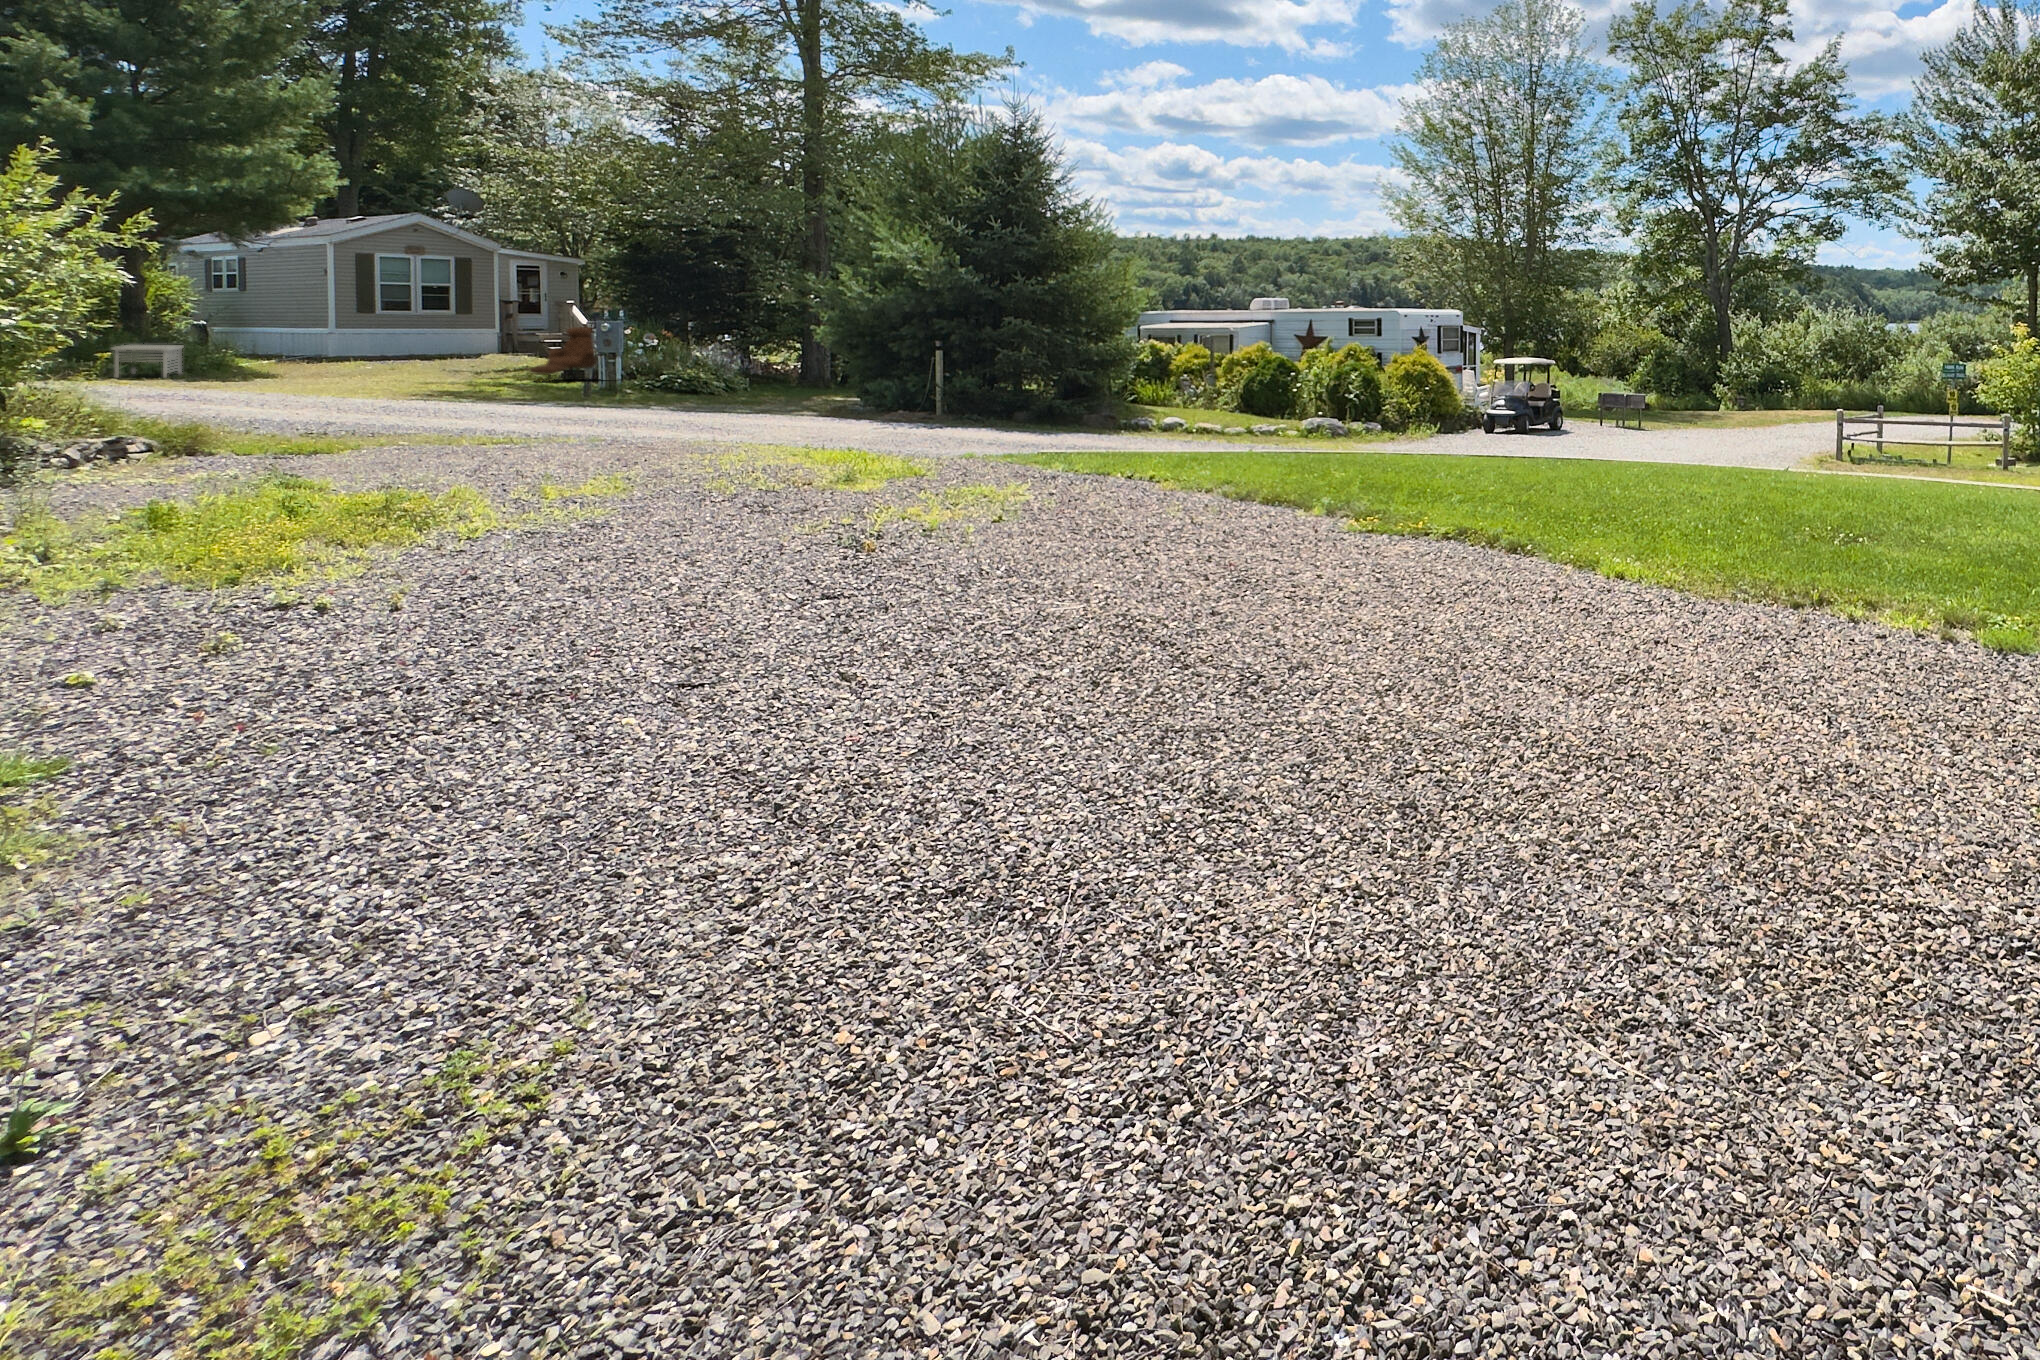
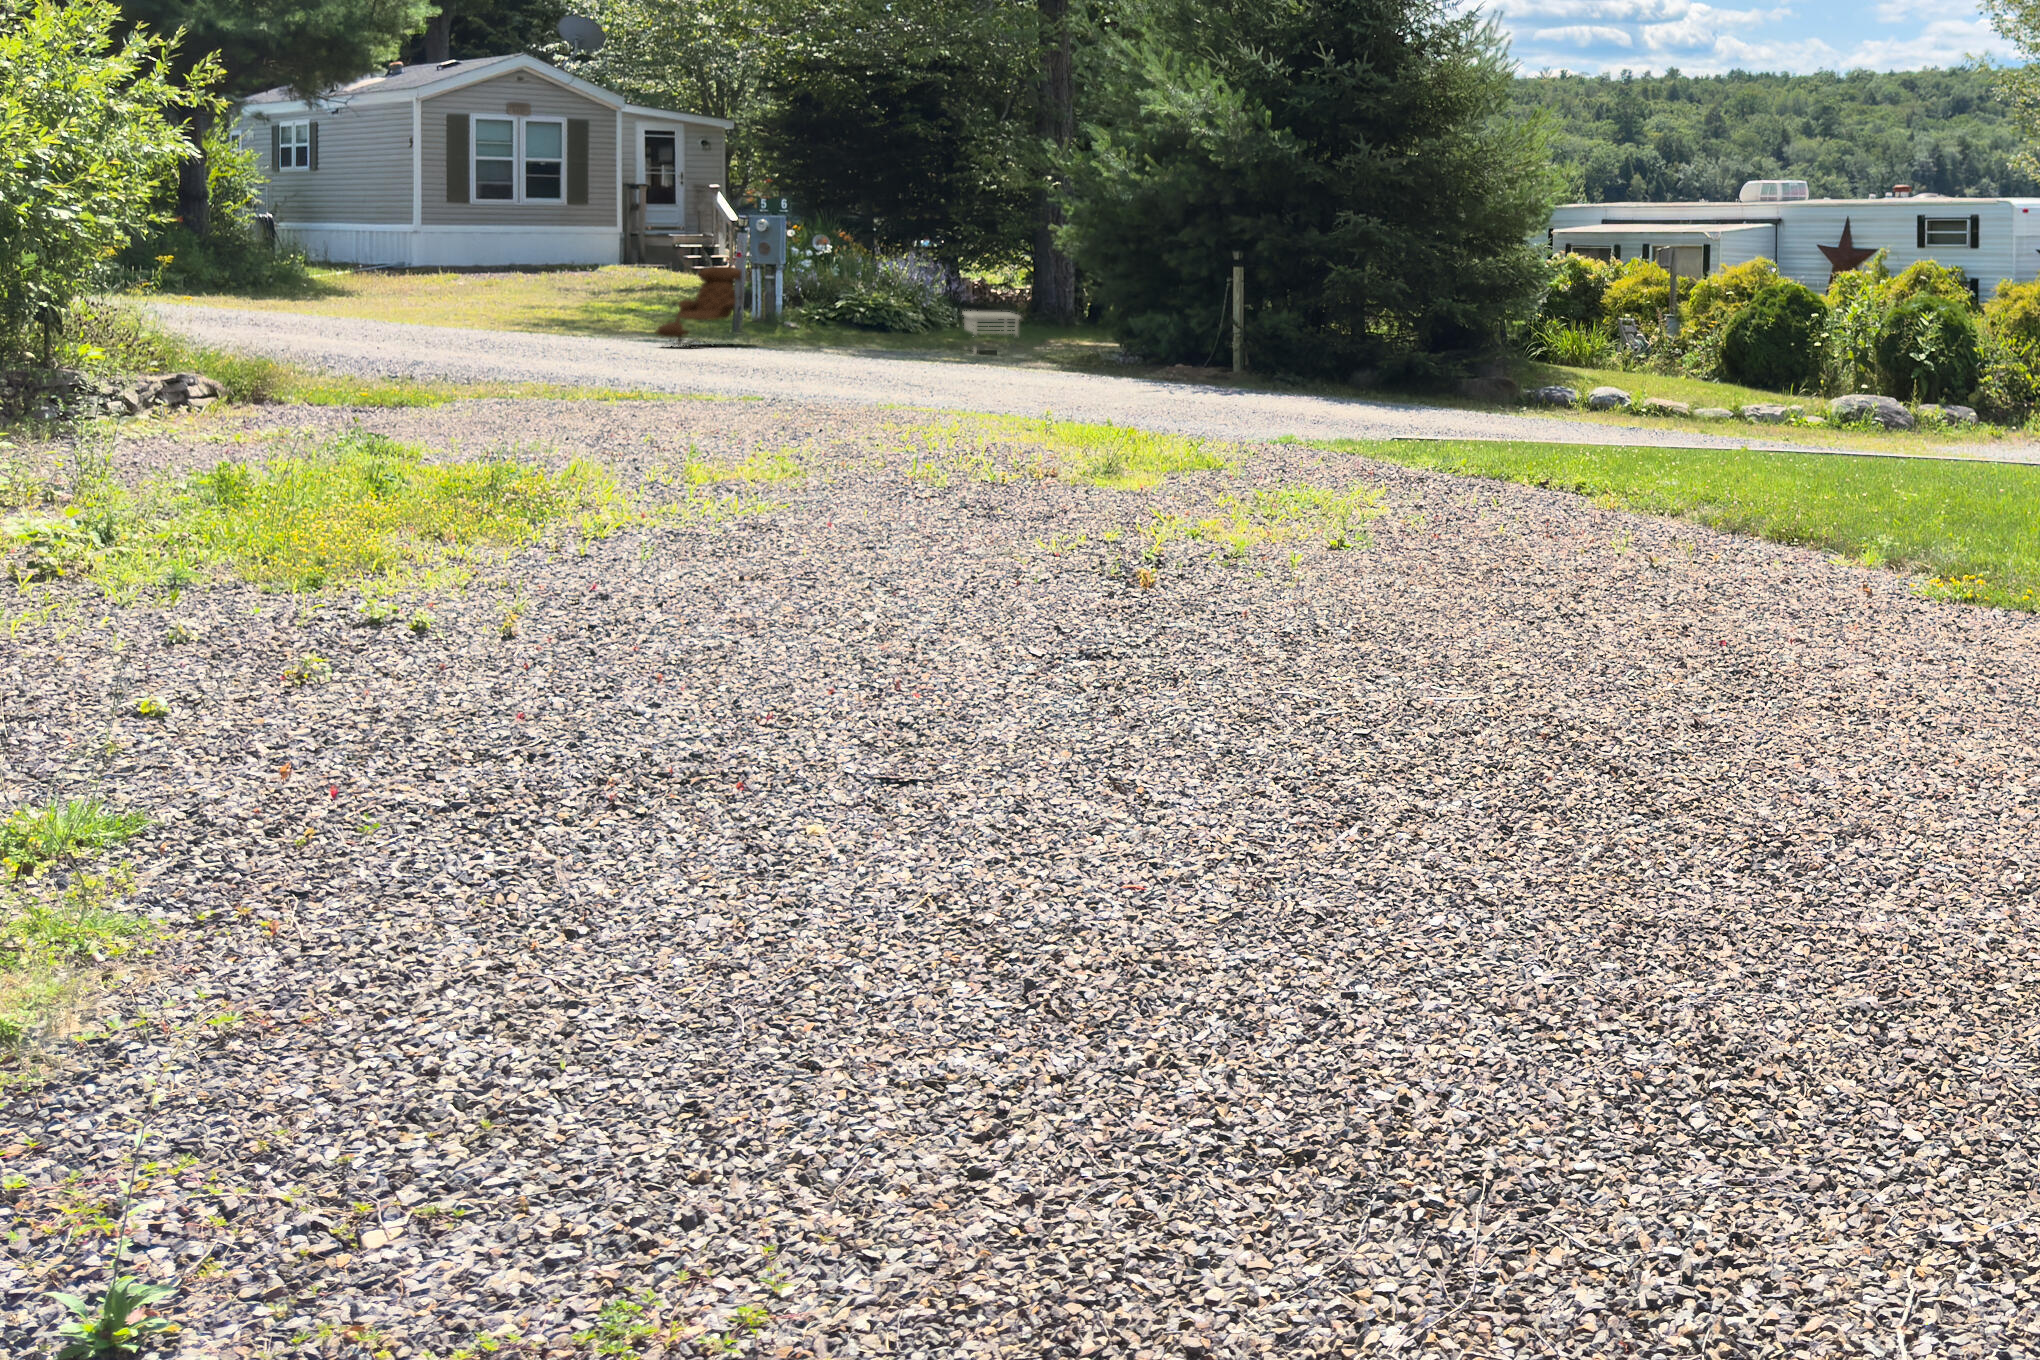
storage bench: present [112,344,183,377] -> present [963,311,1020,354]

